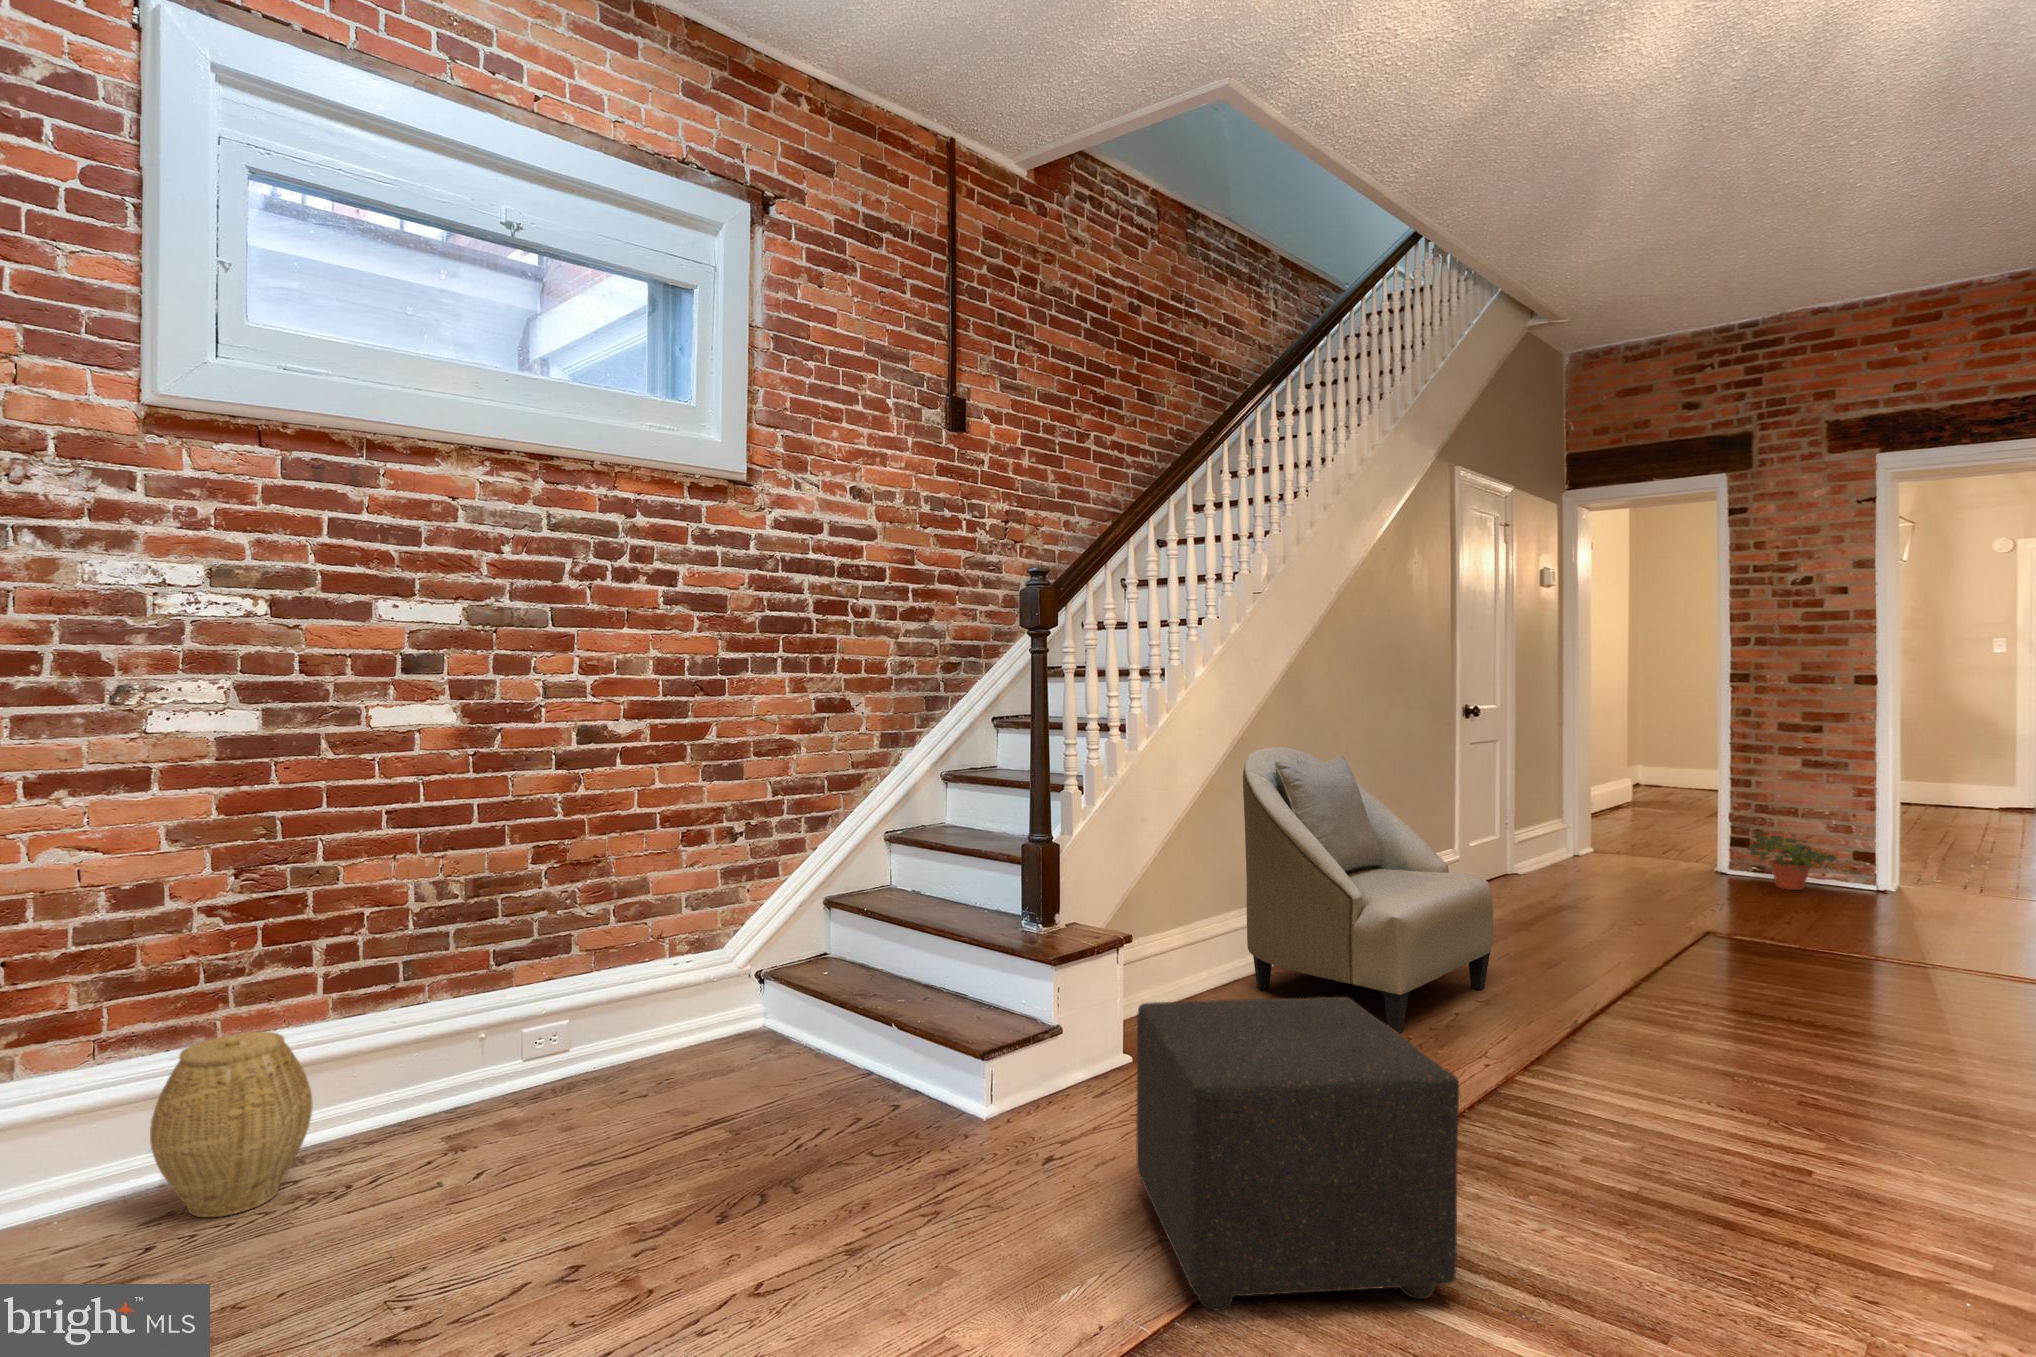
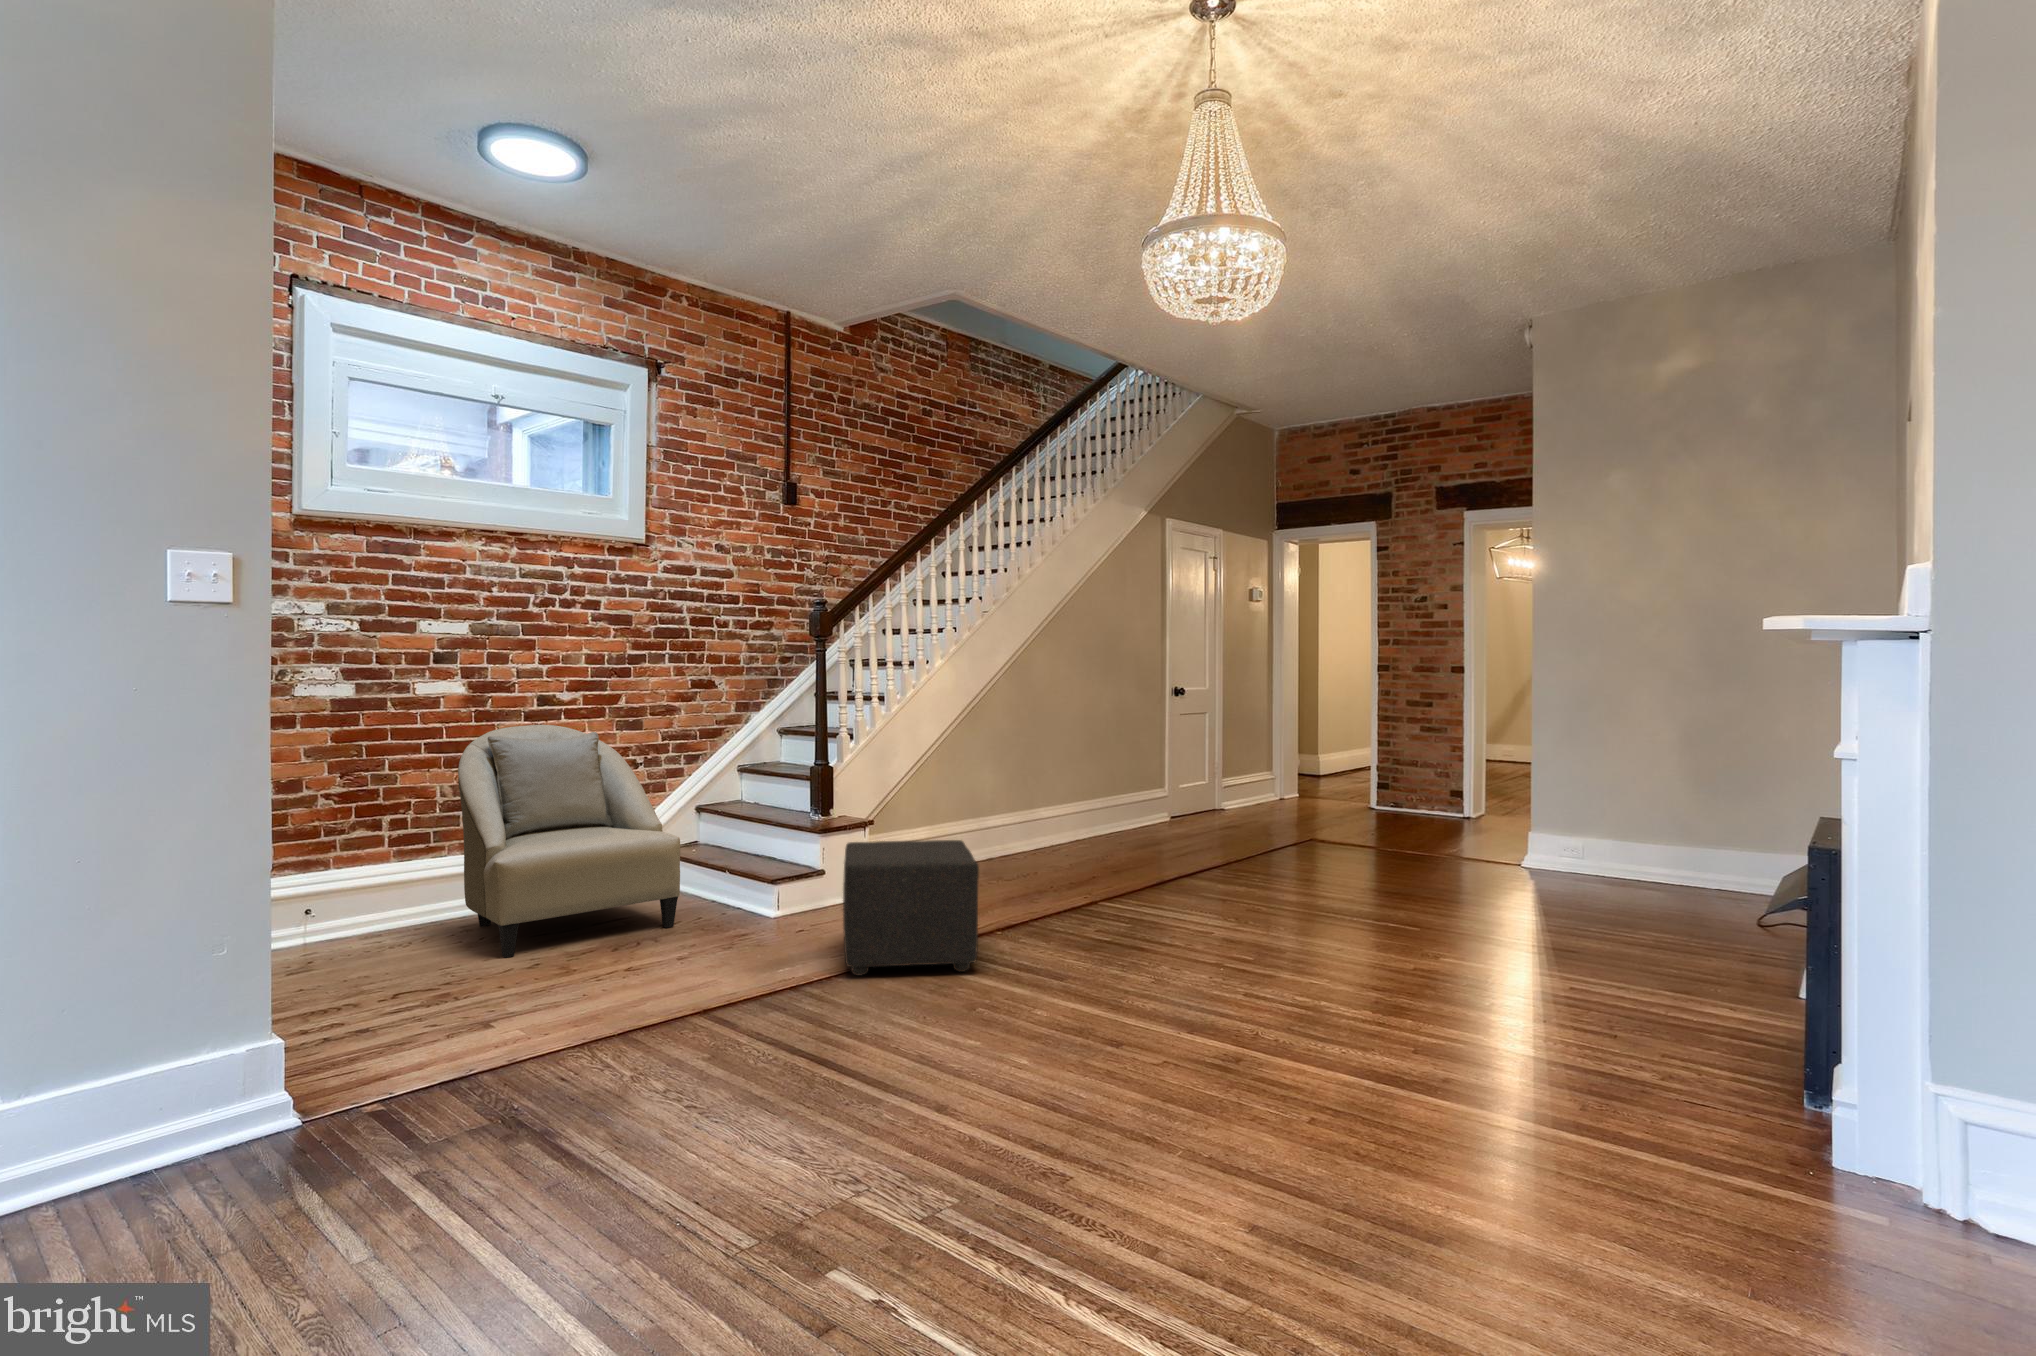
armchair: present [1243,747,1493,1033] -> present [458,725,680,958]
potted plant: present [1748,832,1851,890] -> none [1376,779,1444,819]
woven basket: present [150,1032,312,1217] -> none [307,860,391,954]

